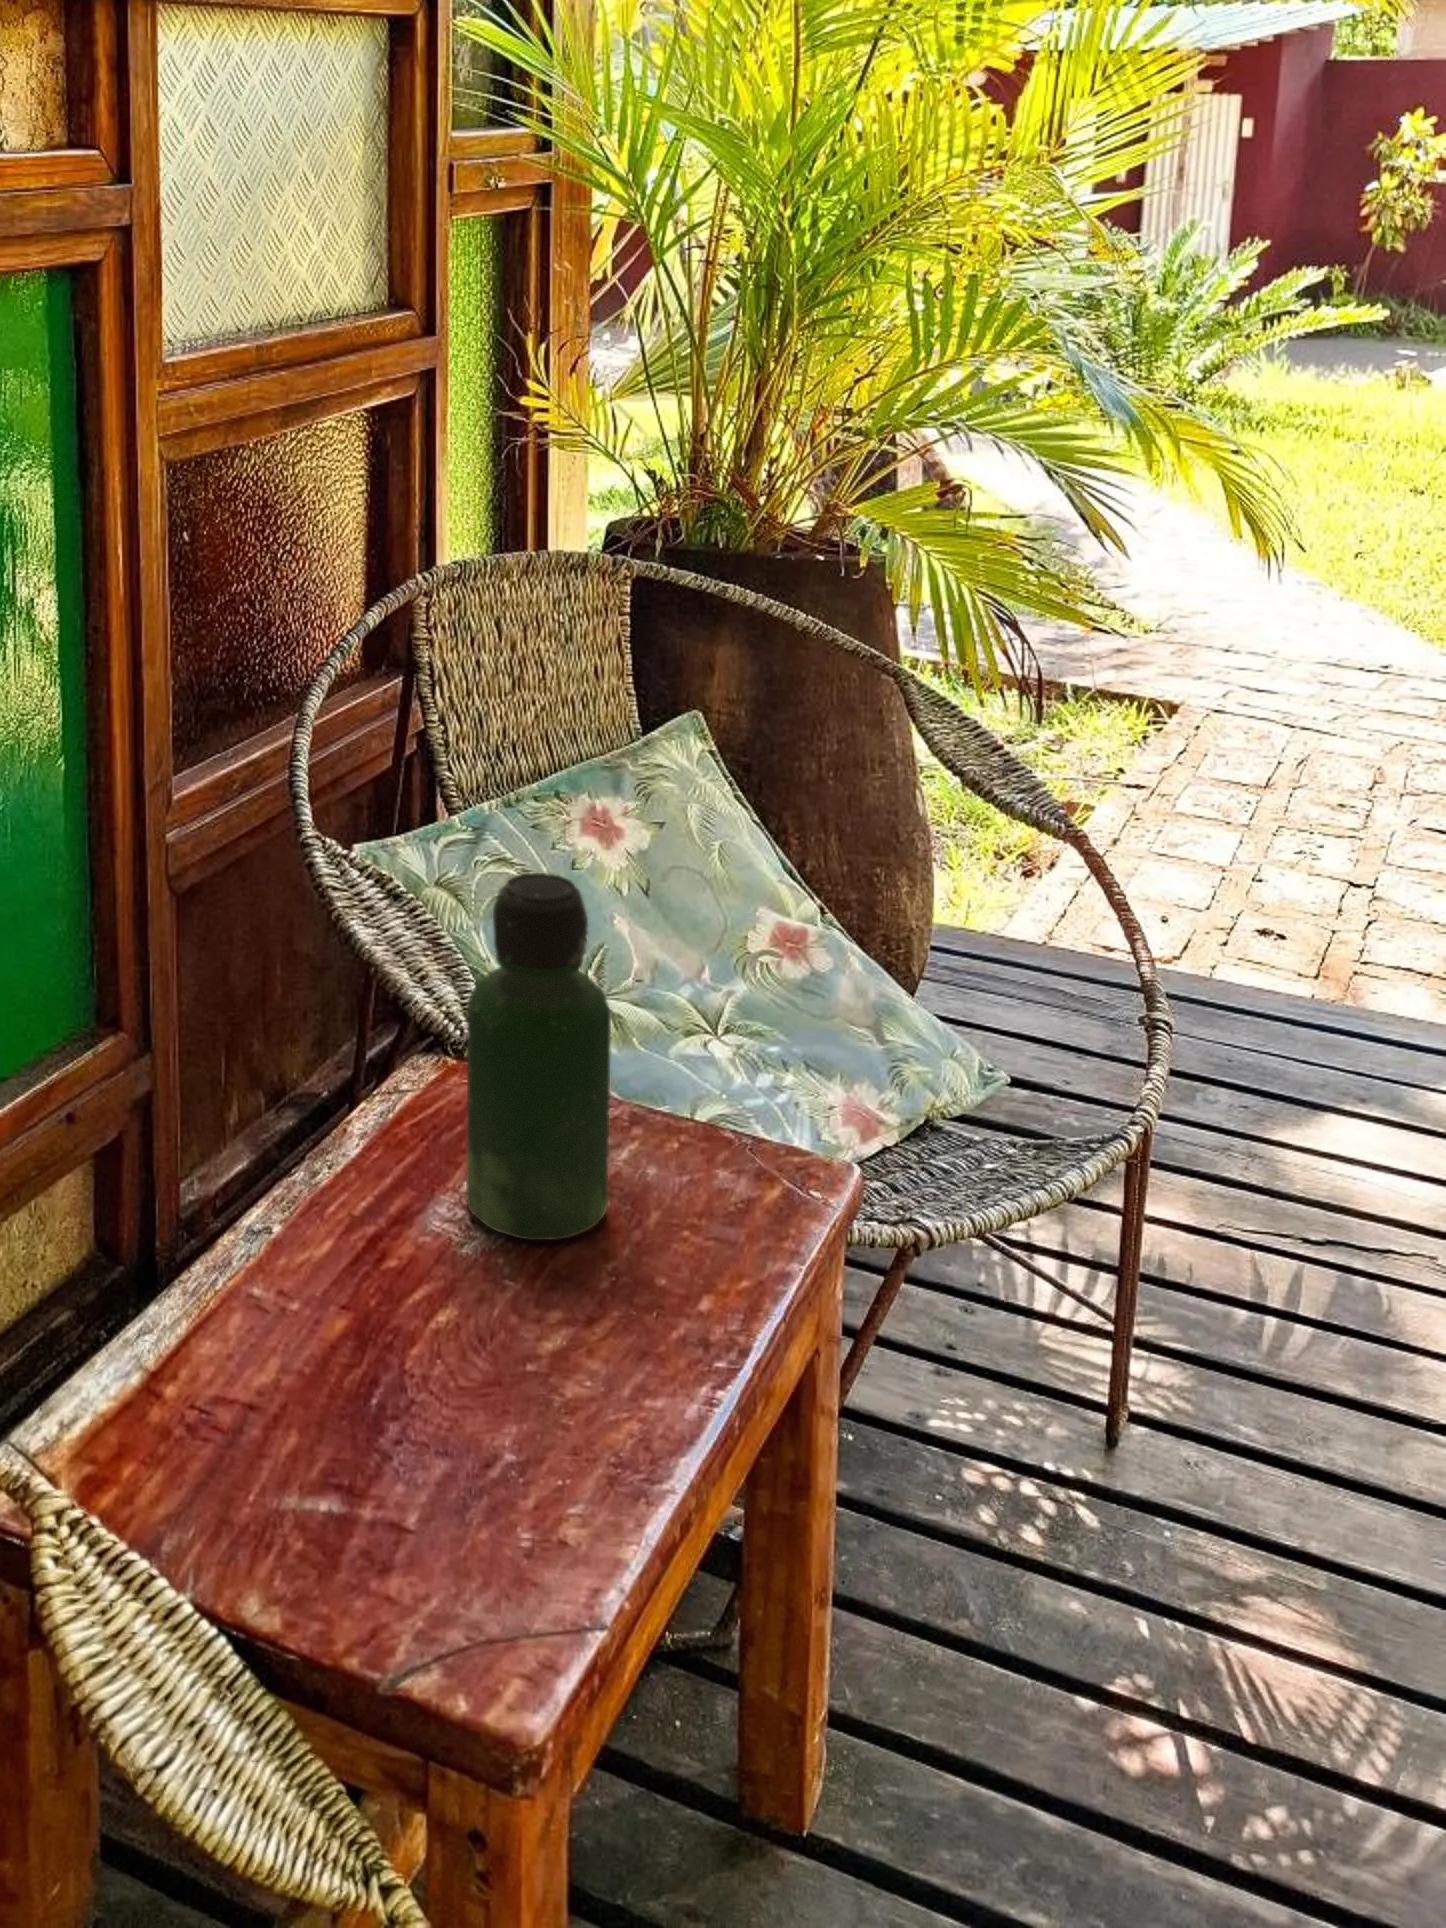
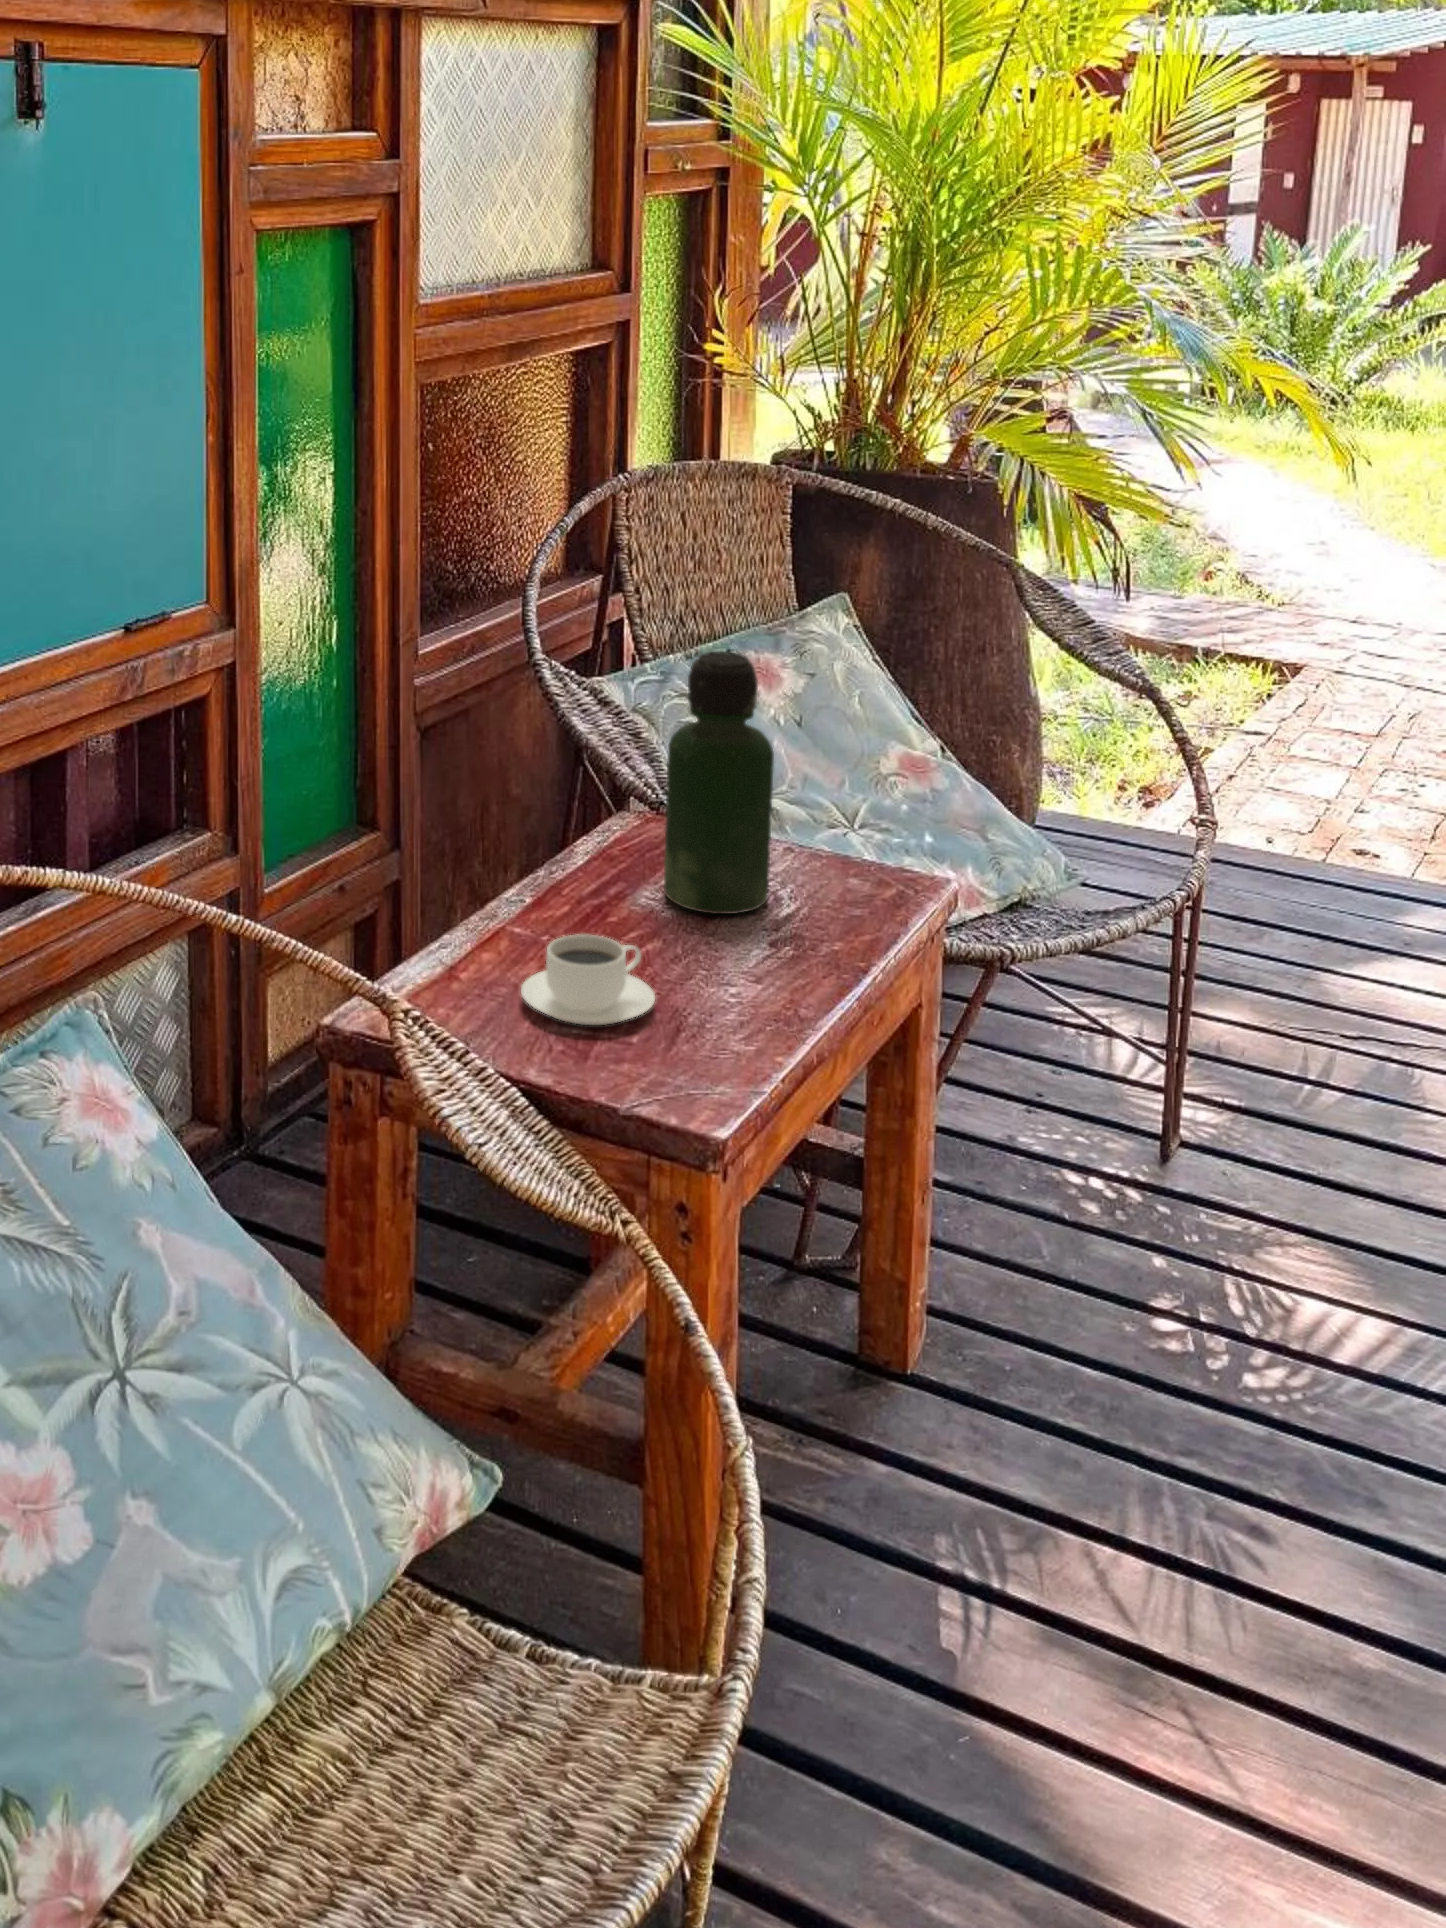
coffee cup: none [252,1322,445,1481] -> present [521,934,655,1025]

